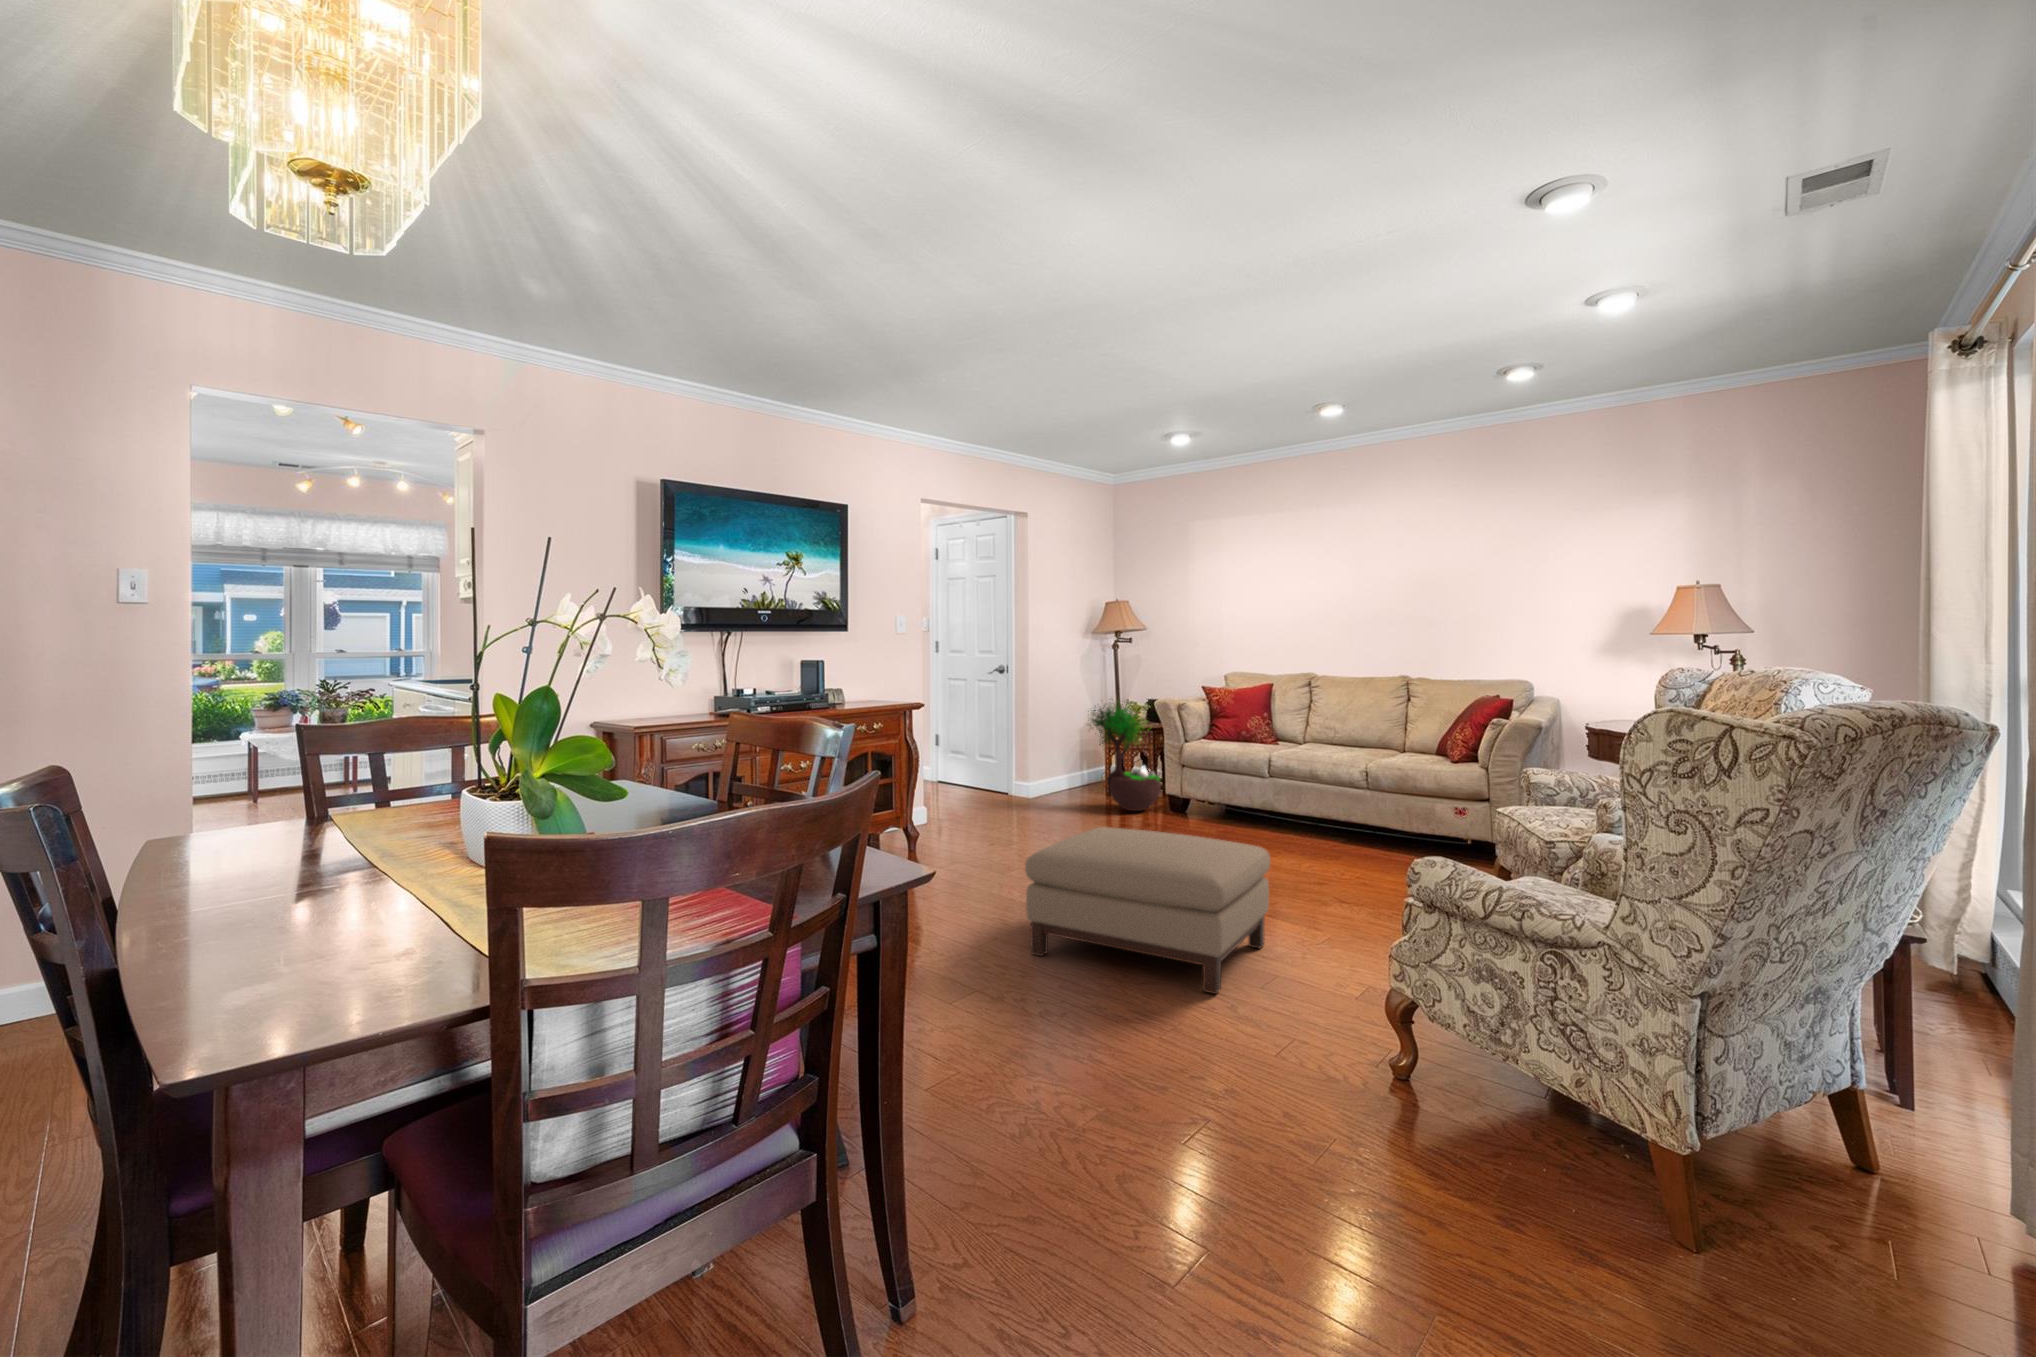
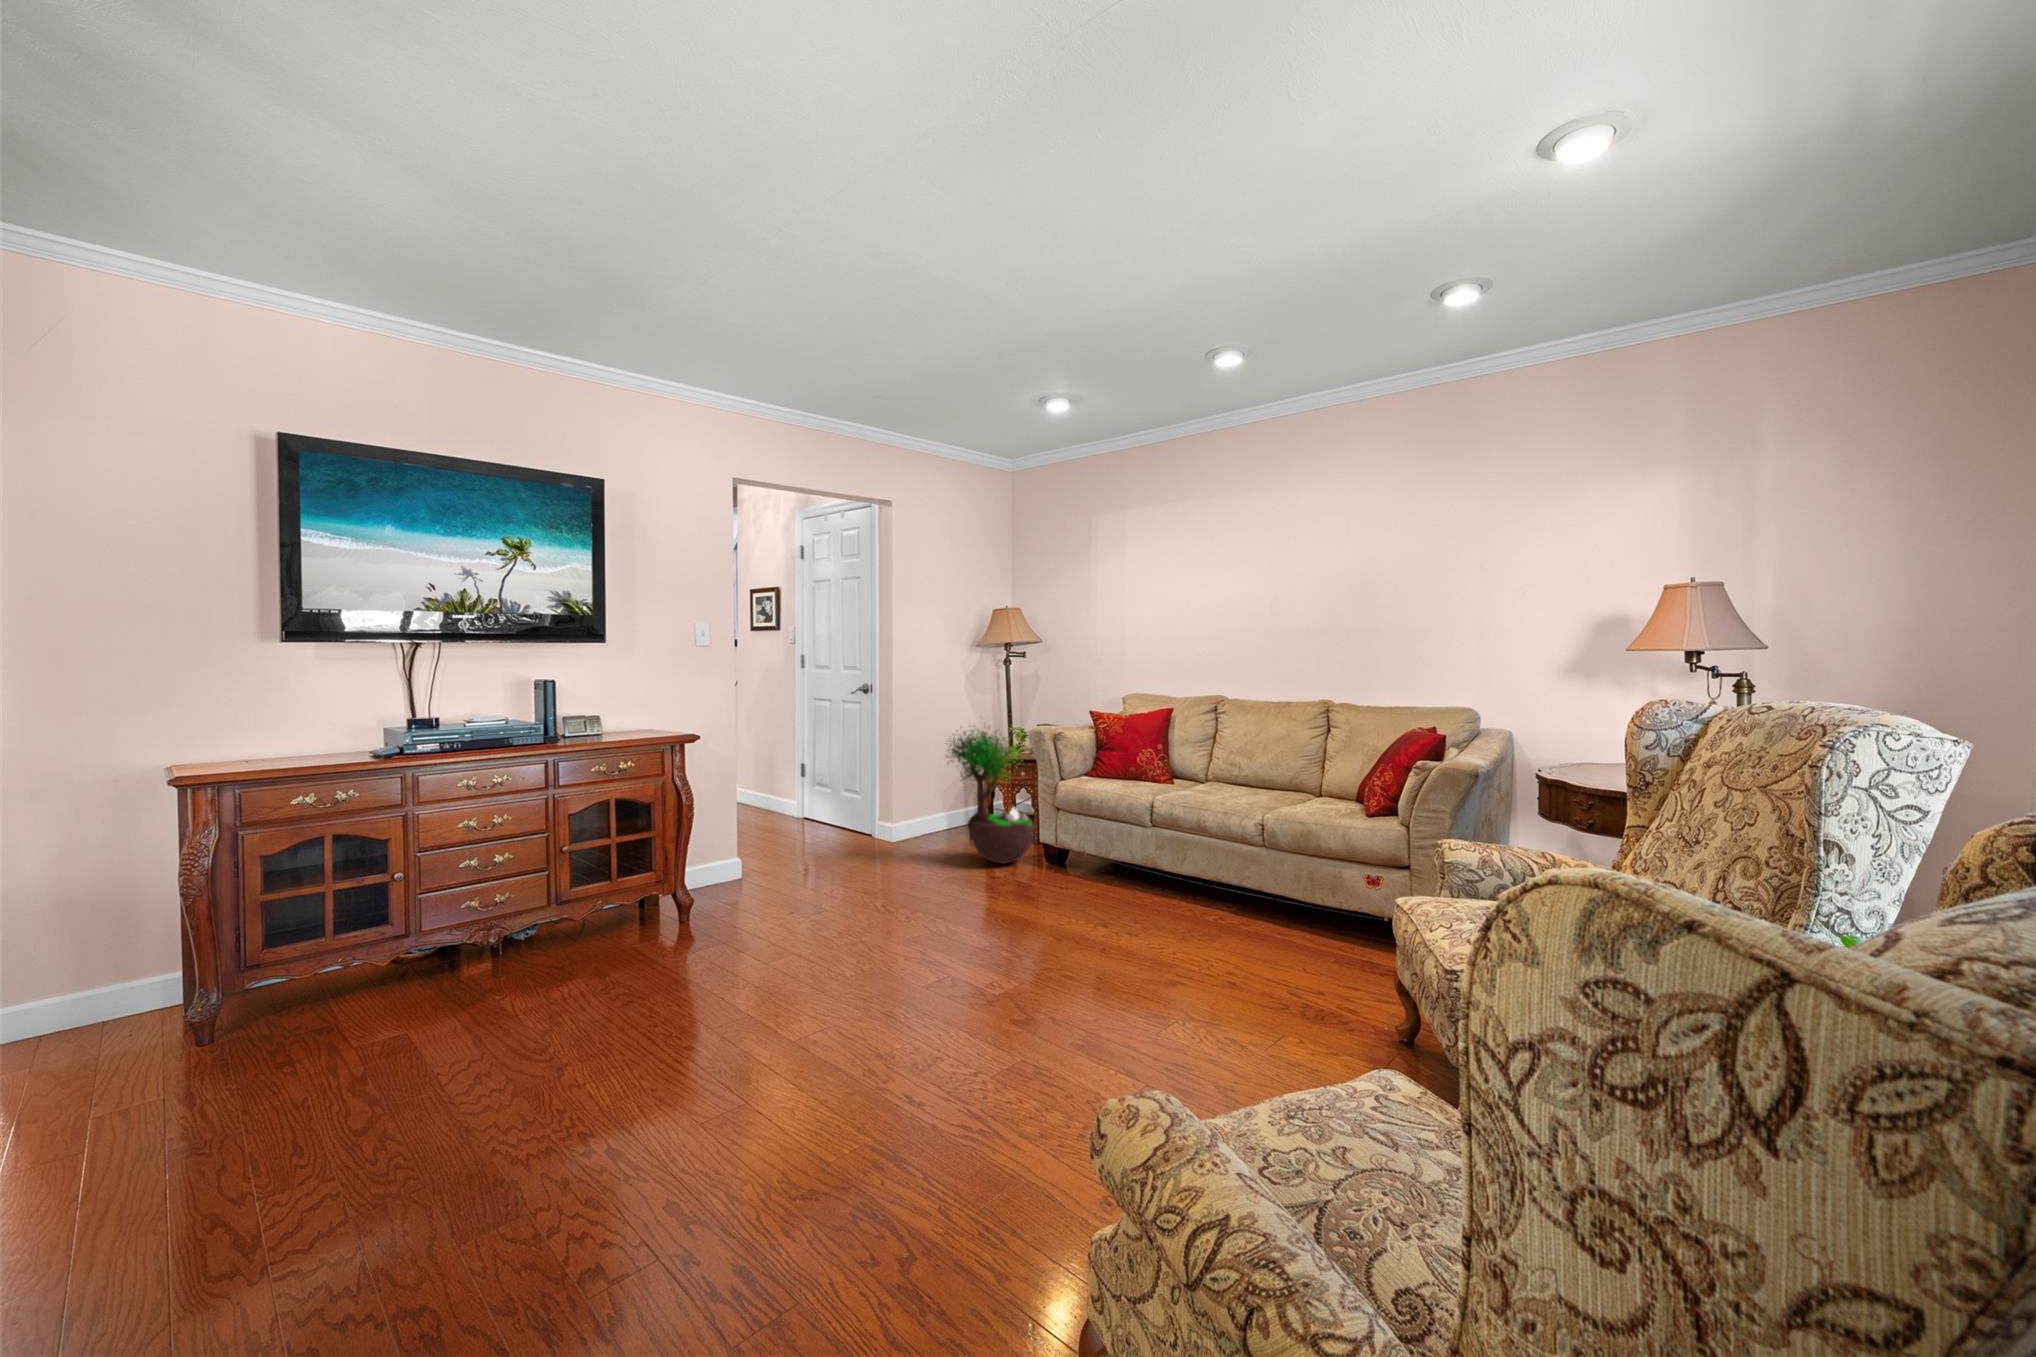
ottoman: present [1025,827,1271,994] -> none [668,920,1049,1232]

